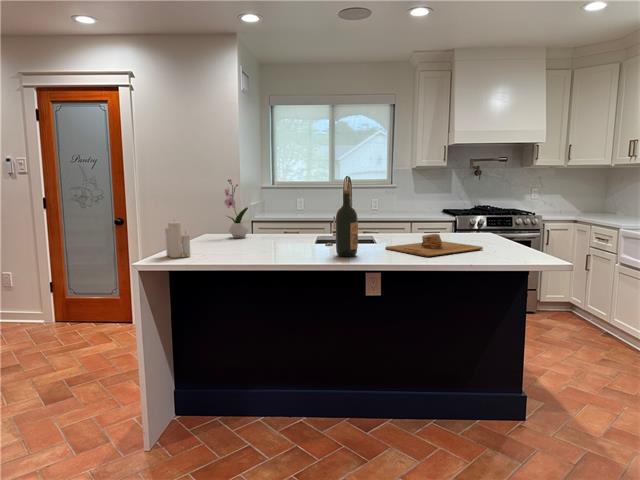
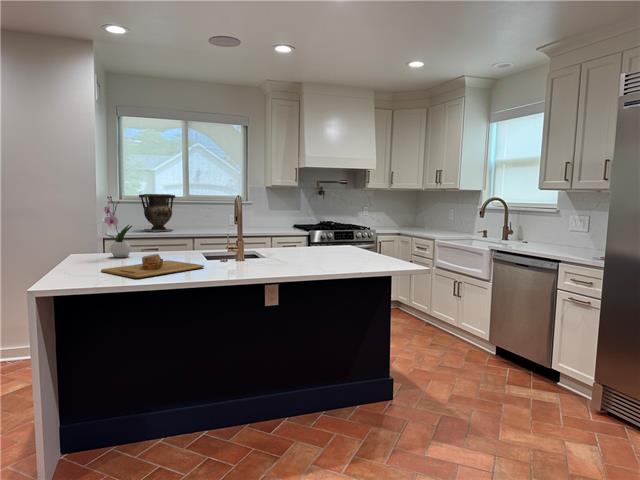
vase: none [284,179,318,215] -> present [139,194,175,232]
wine bottle: present [336,190,358,257] -> none [242,211,263,271]
candle: present [165,222,190,258] -> none [61,238,92,281]
cutting board: present [385,234,483,257] -> present [101,254,204,278]

